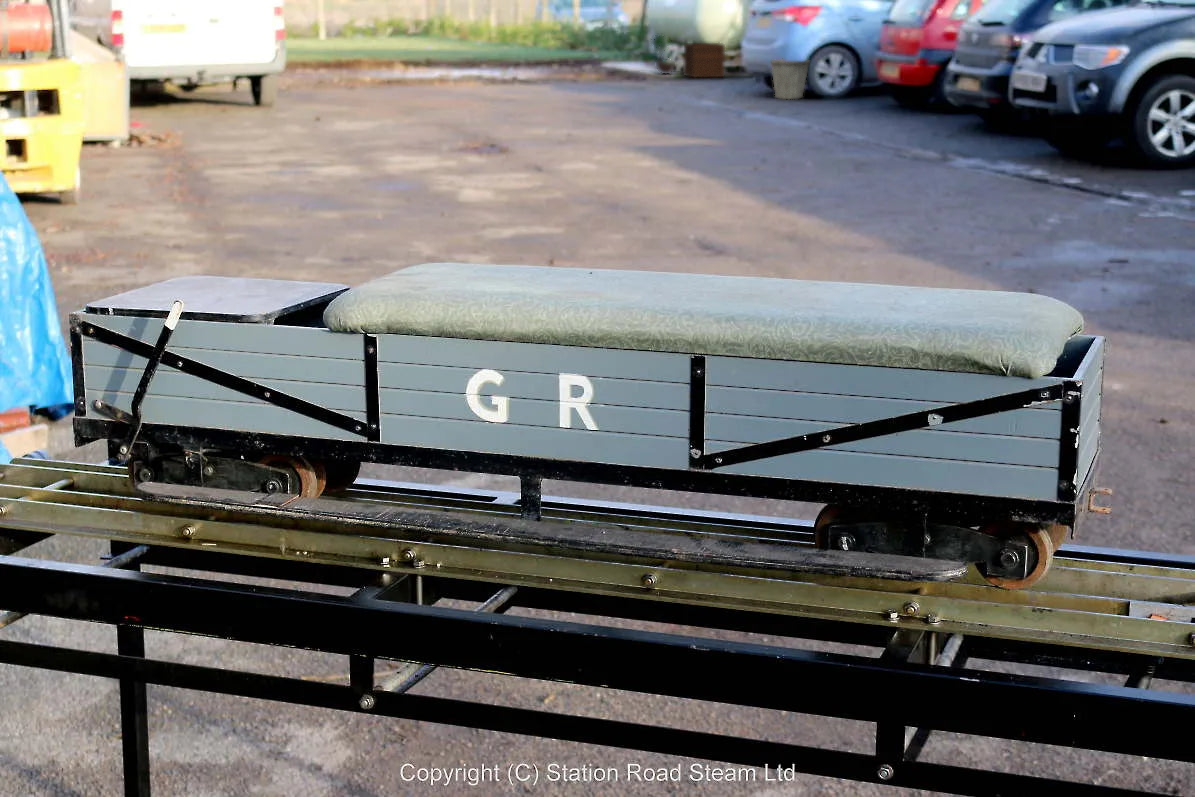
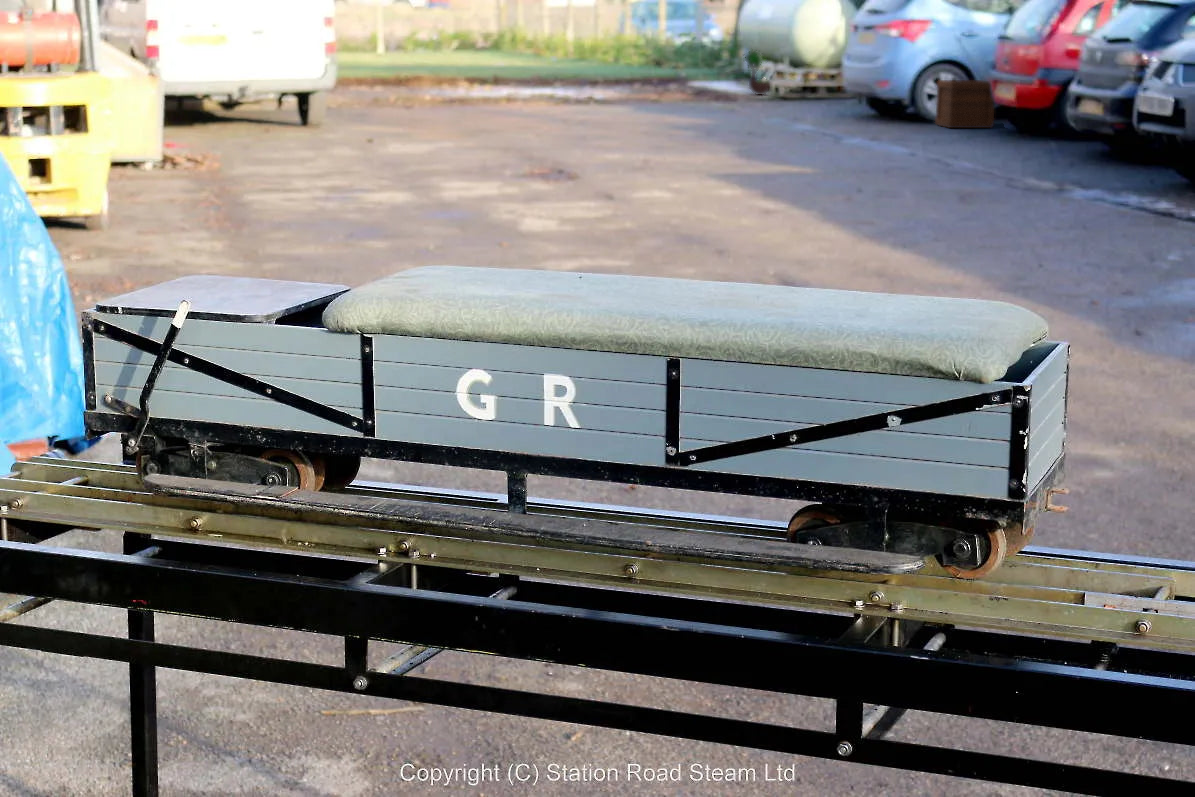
wooden crate: present [683,43,725,78] -> present [935,80,994,128]
trash can: present [771,59,810,99] -> none [877,75,922,124]

